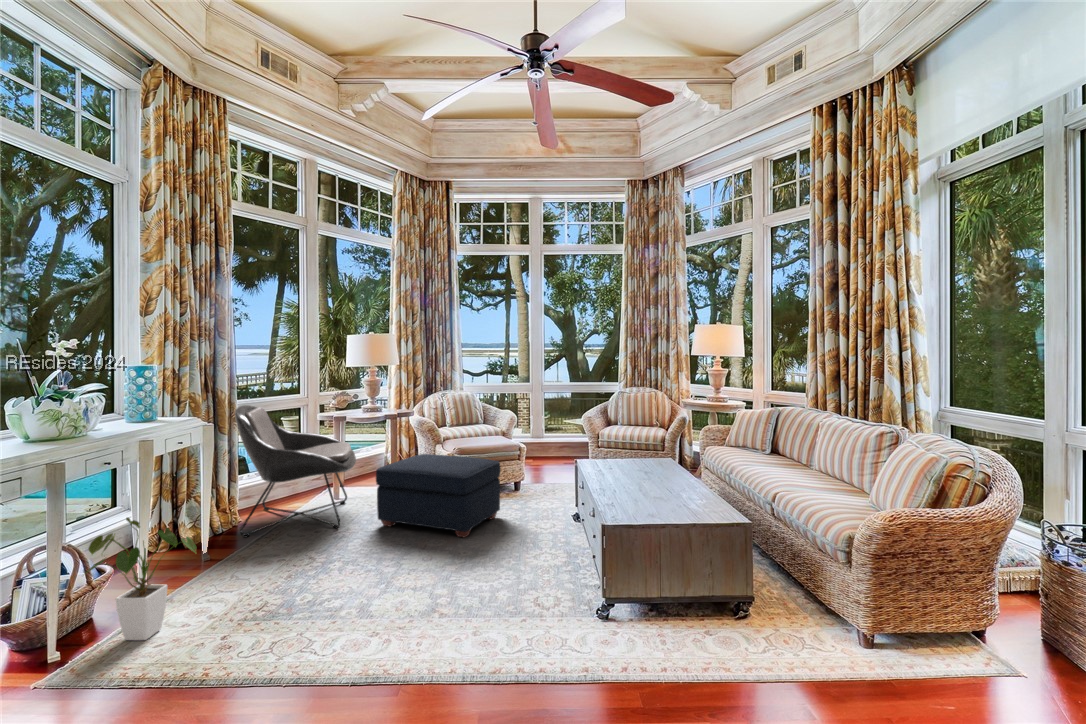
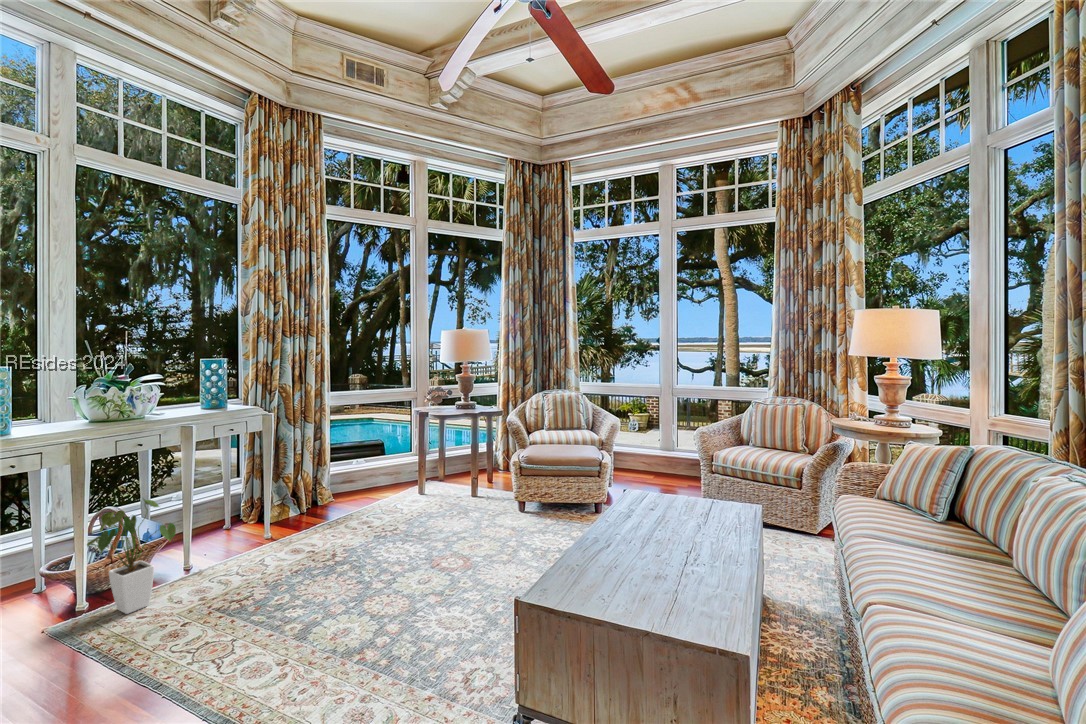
lounge chair: present [235,405,356,538] -> none [308,397,433,526]
ottoman: present [376,454,501,538] -> none [418,459,547,563]

